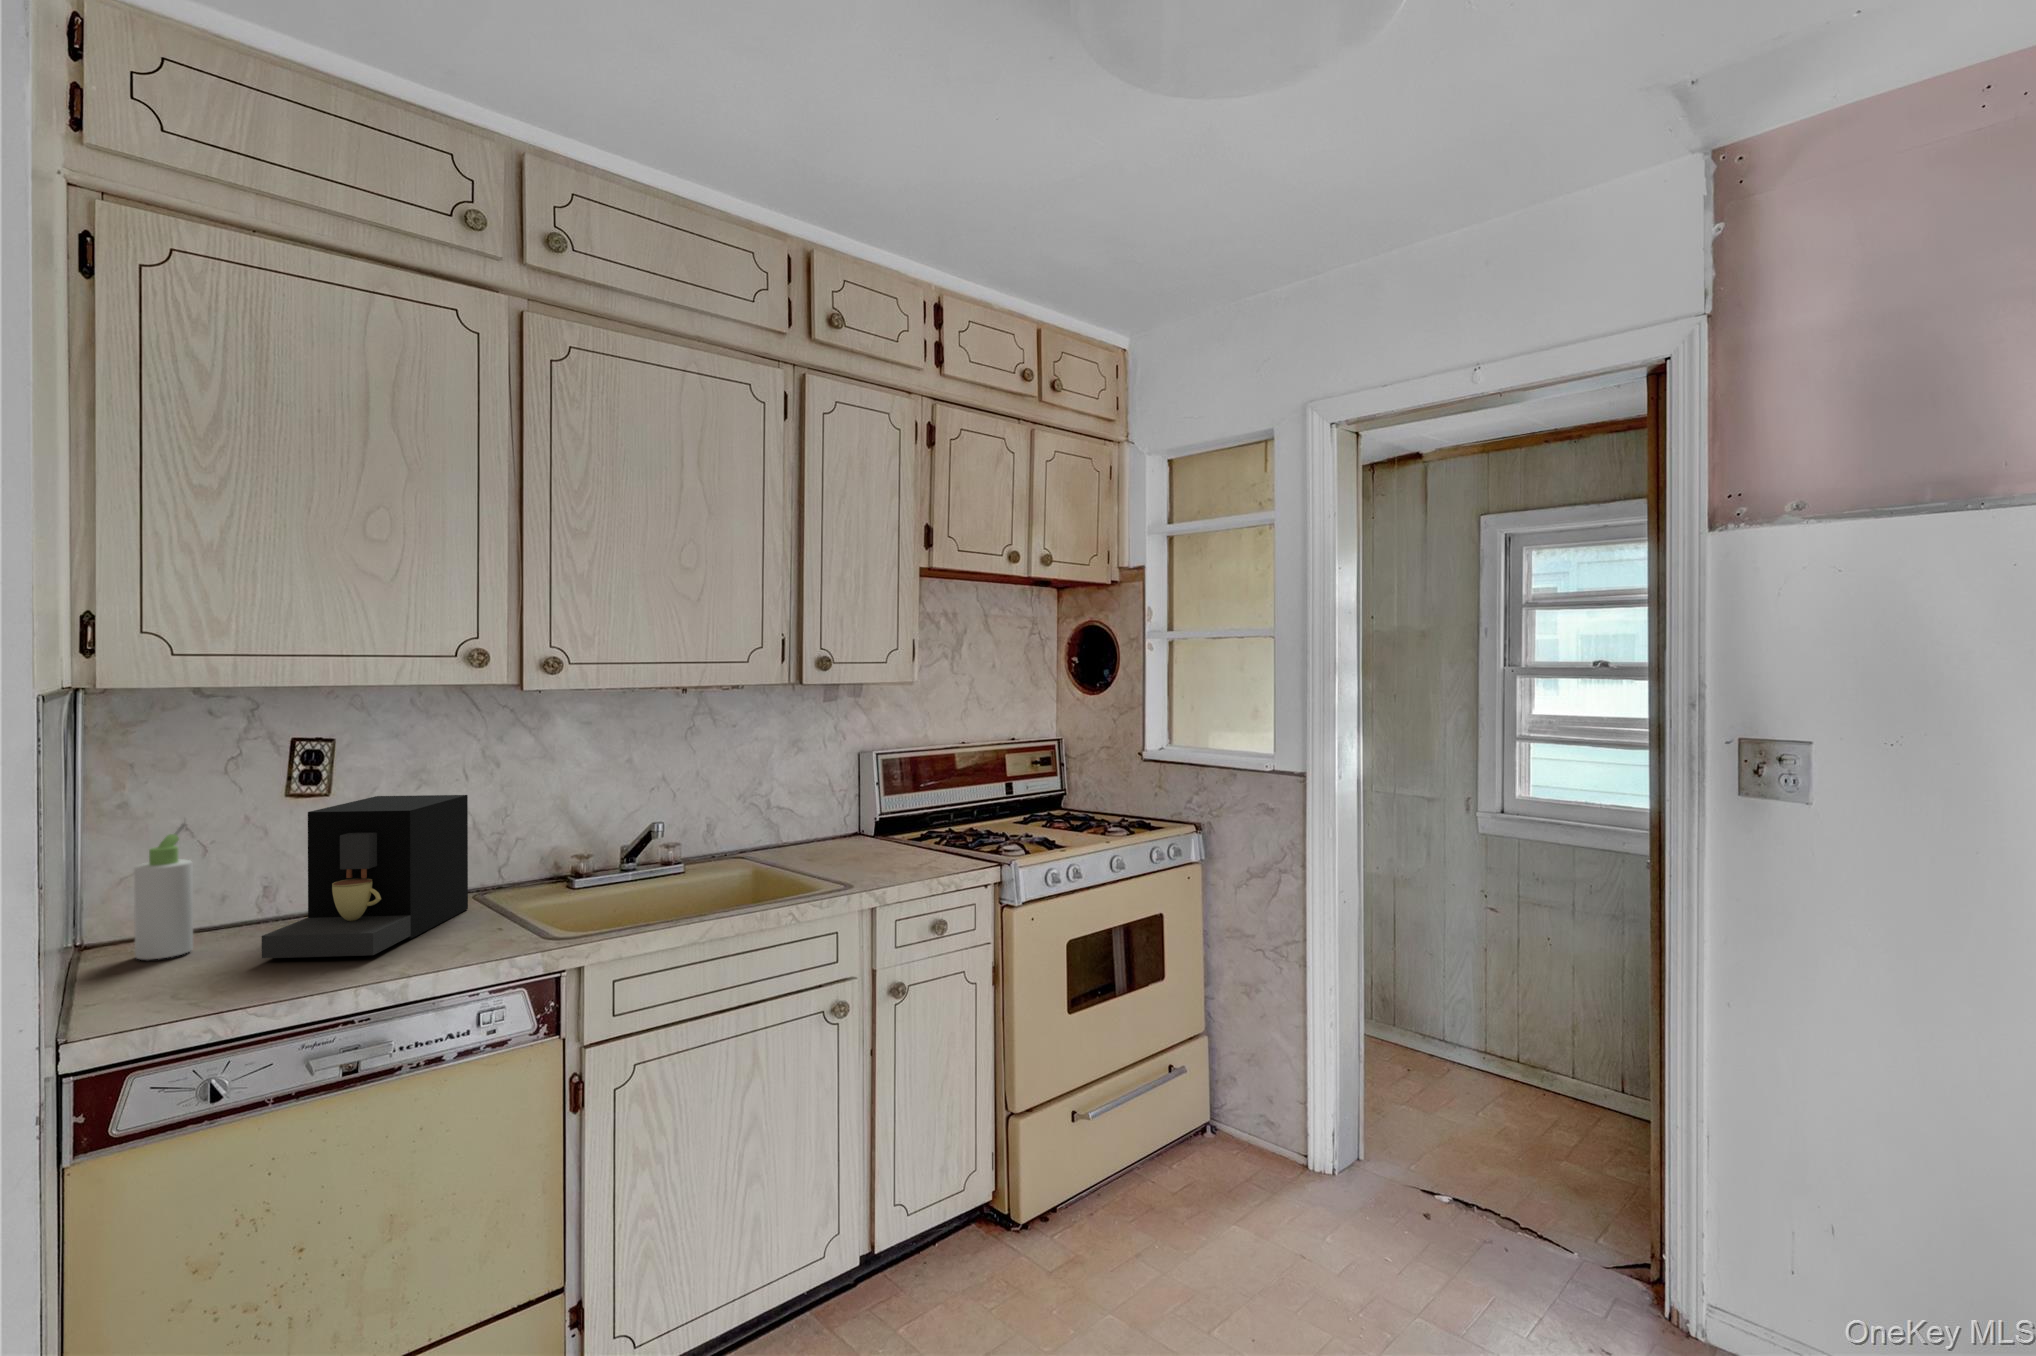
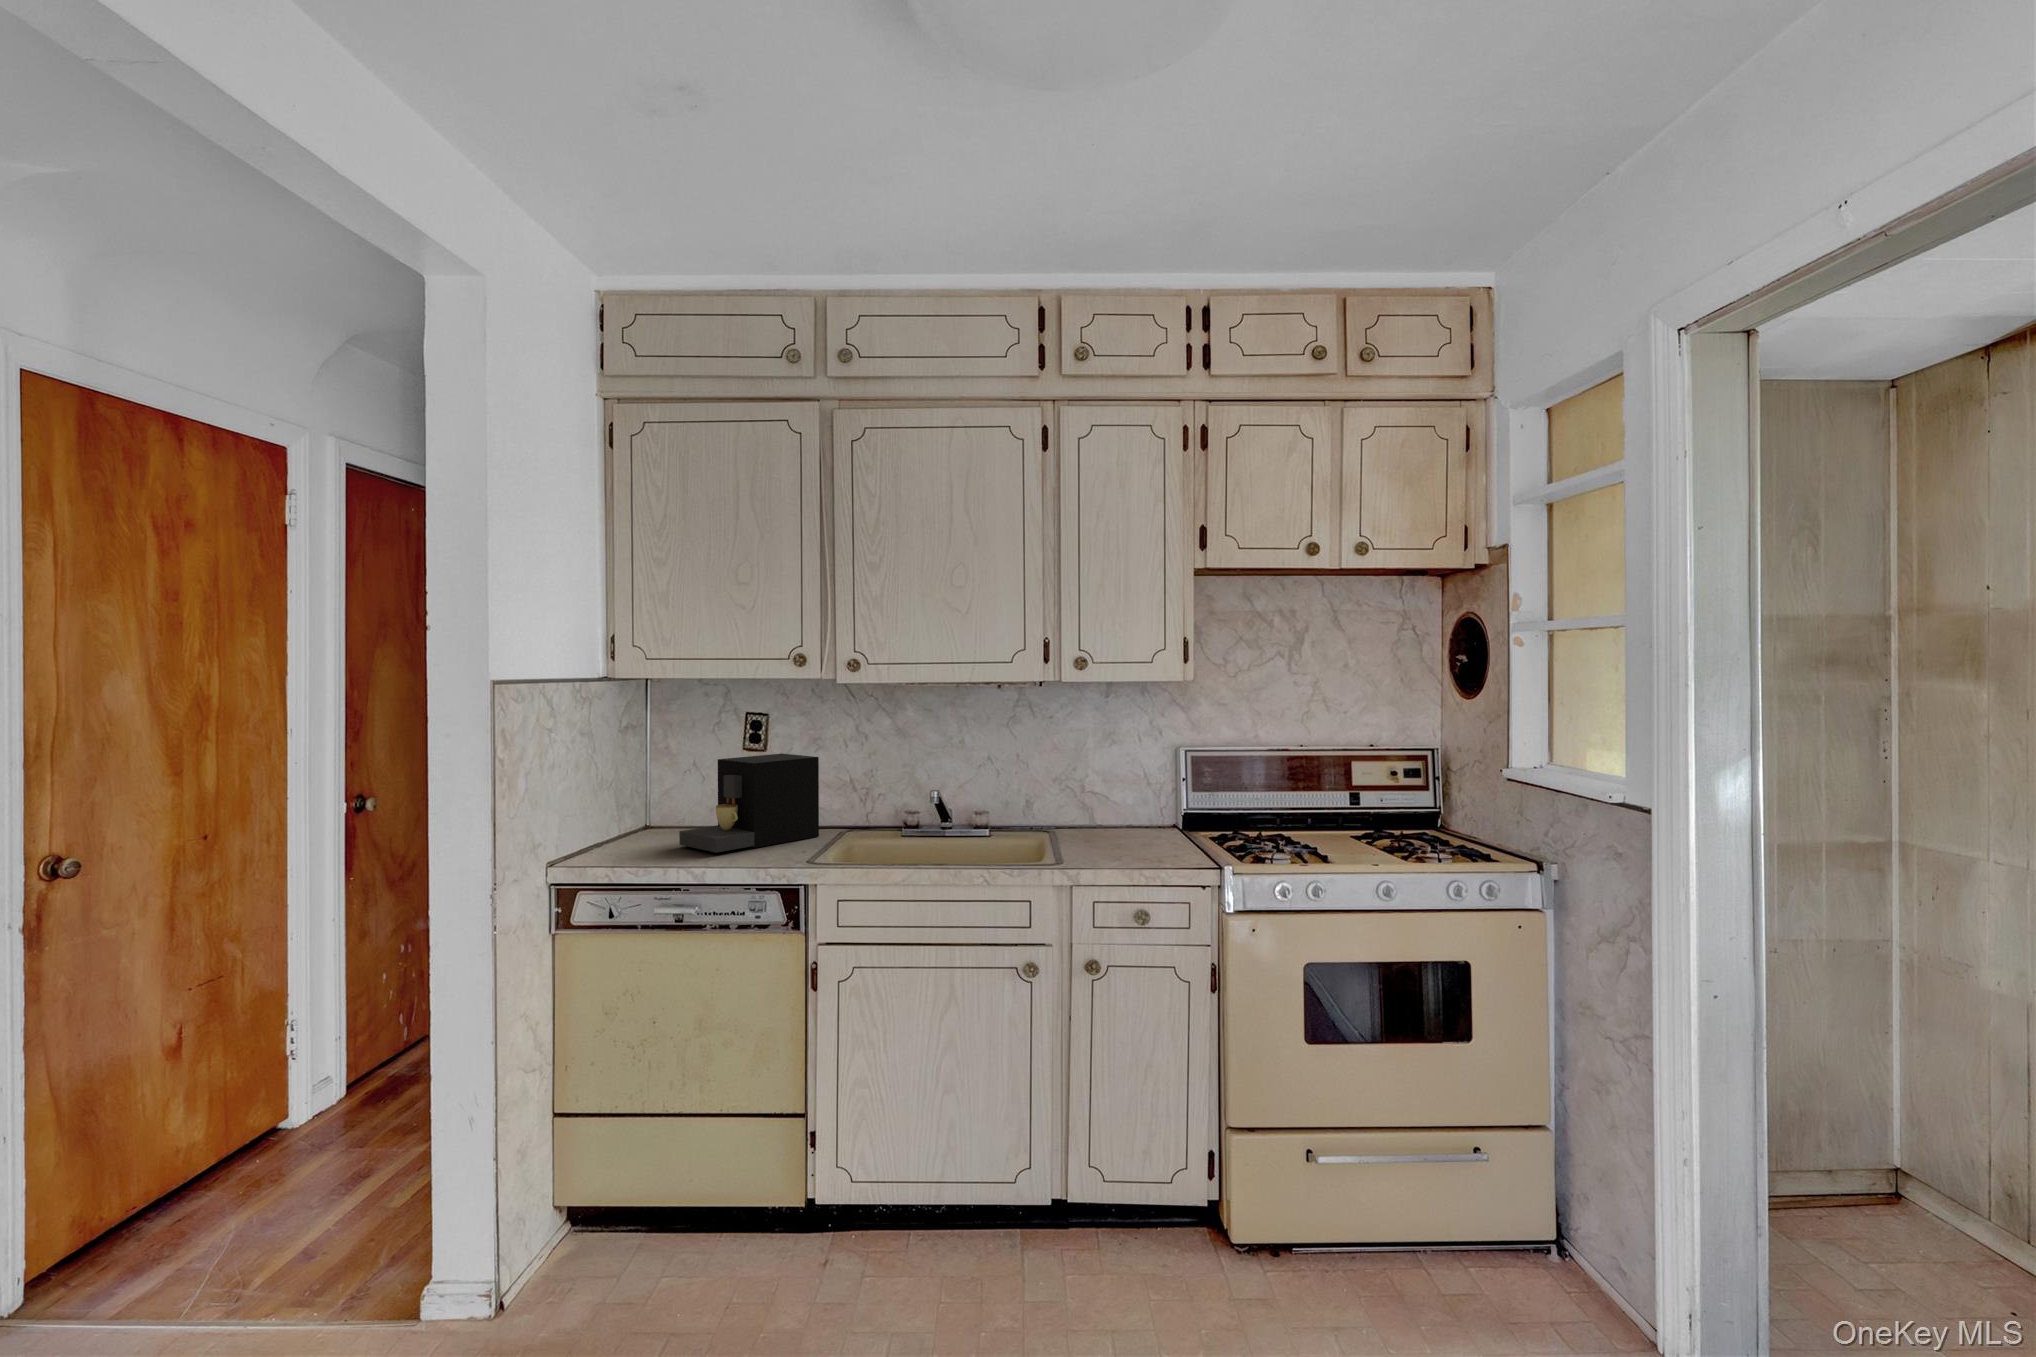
bottle: present [134,824,193,960] -> none [648,761,677,837]

